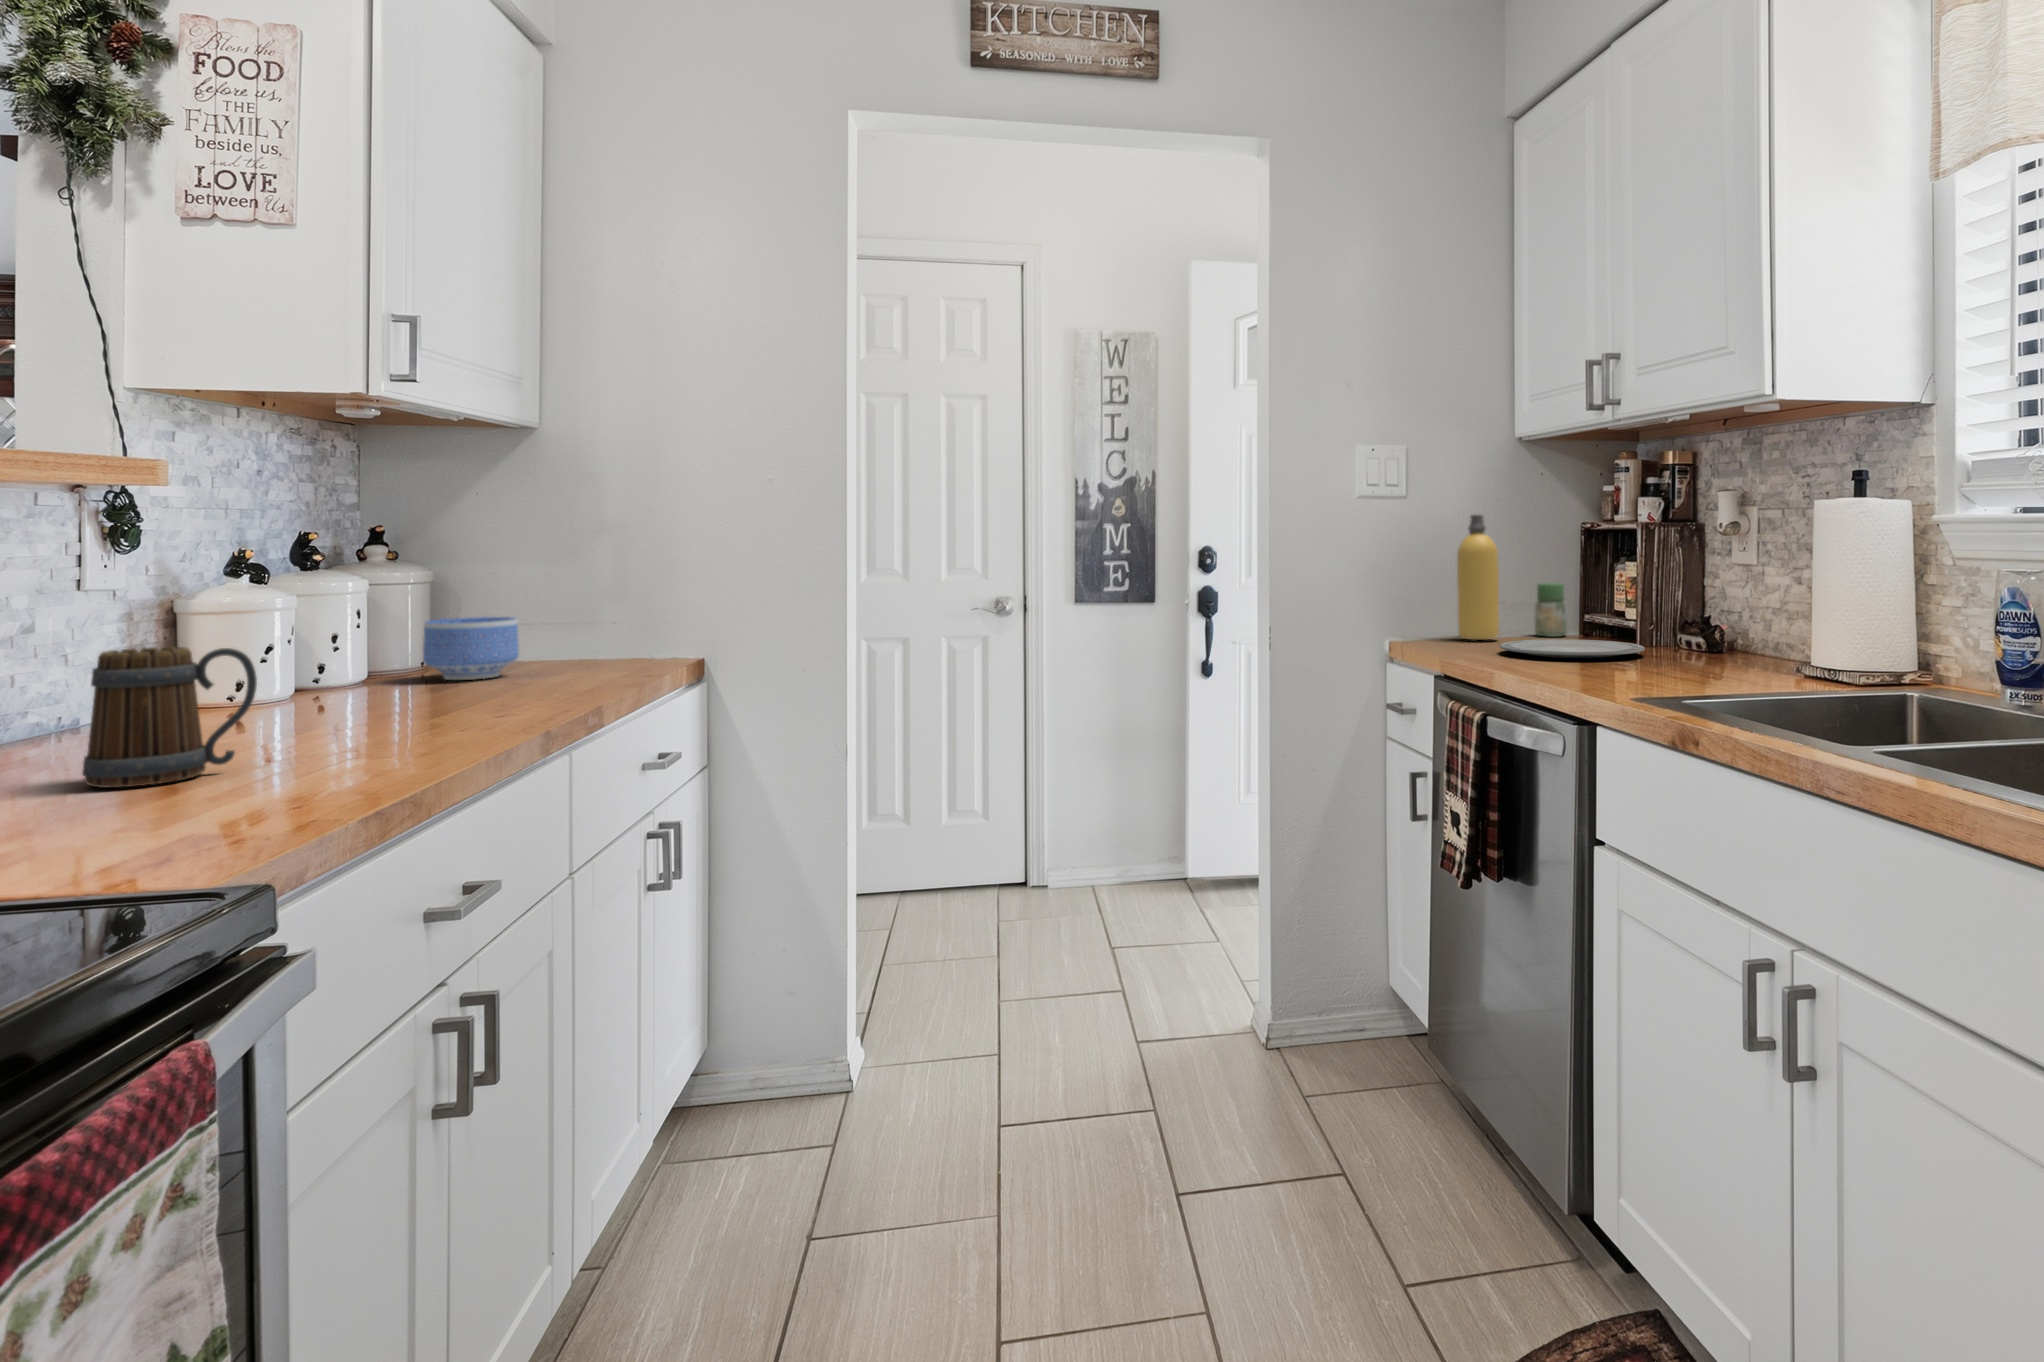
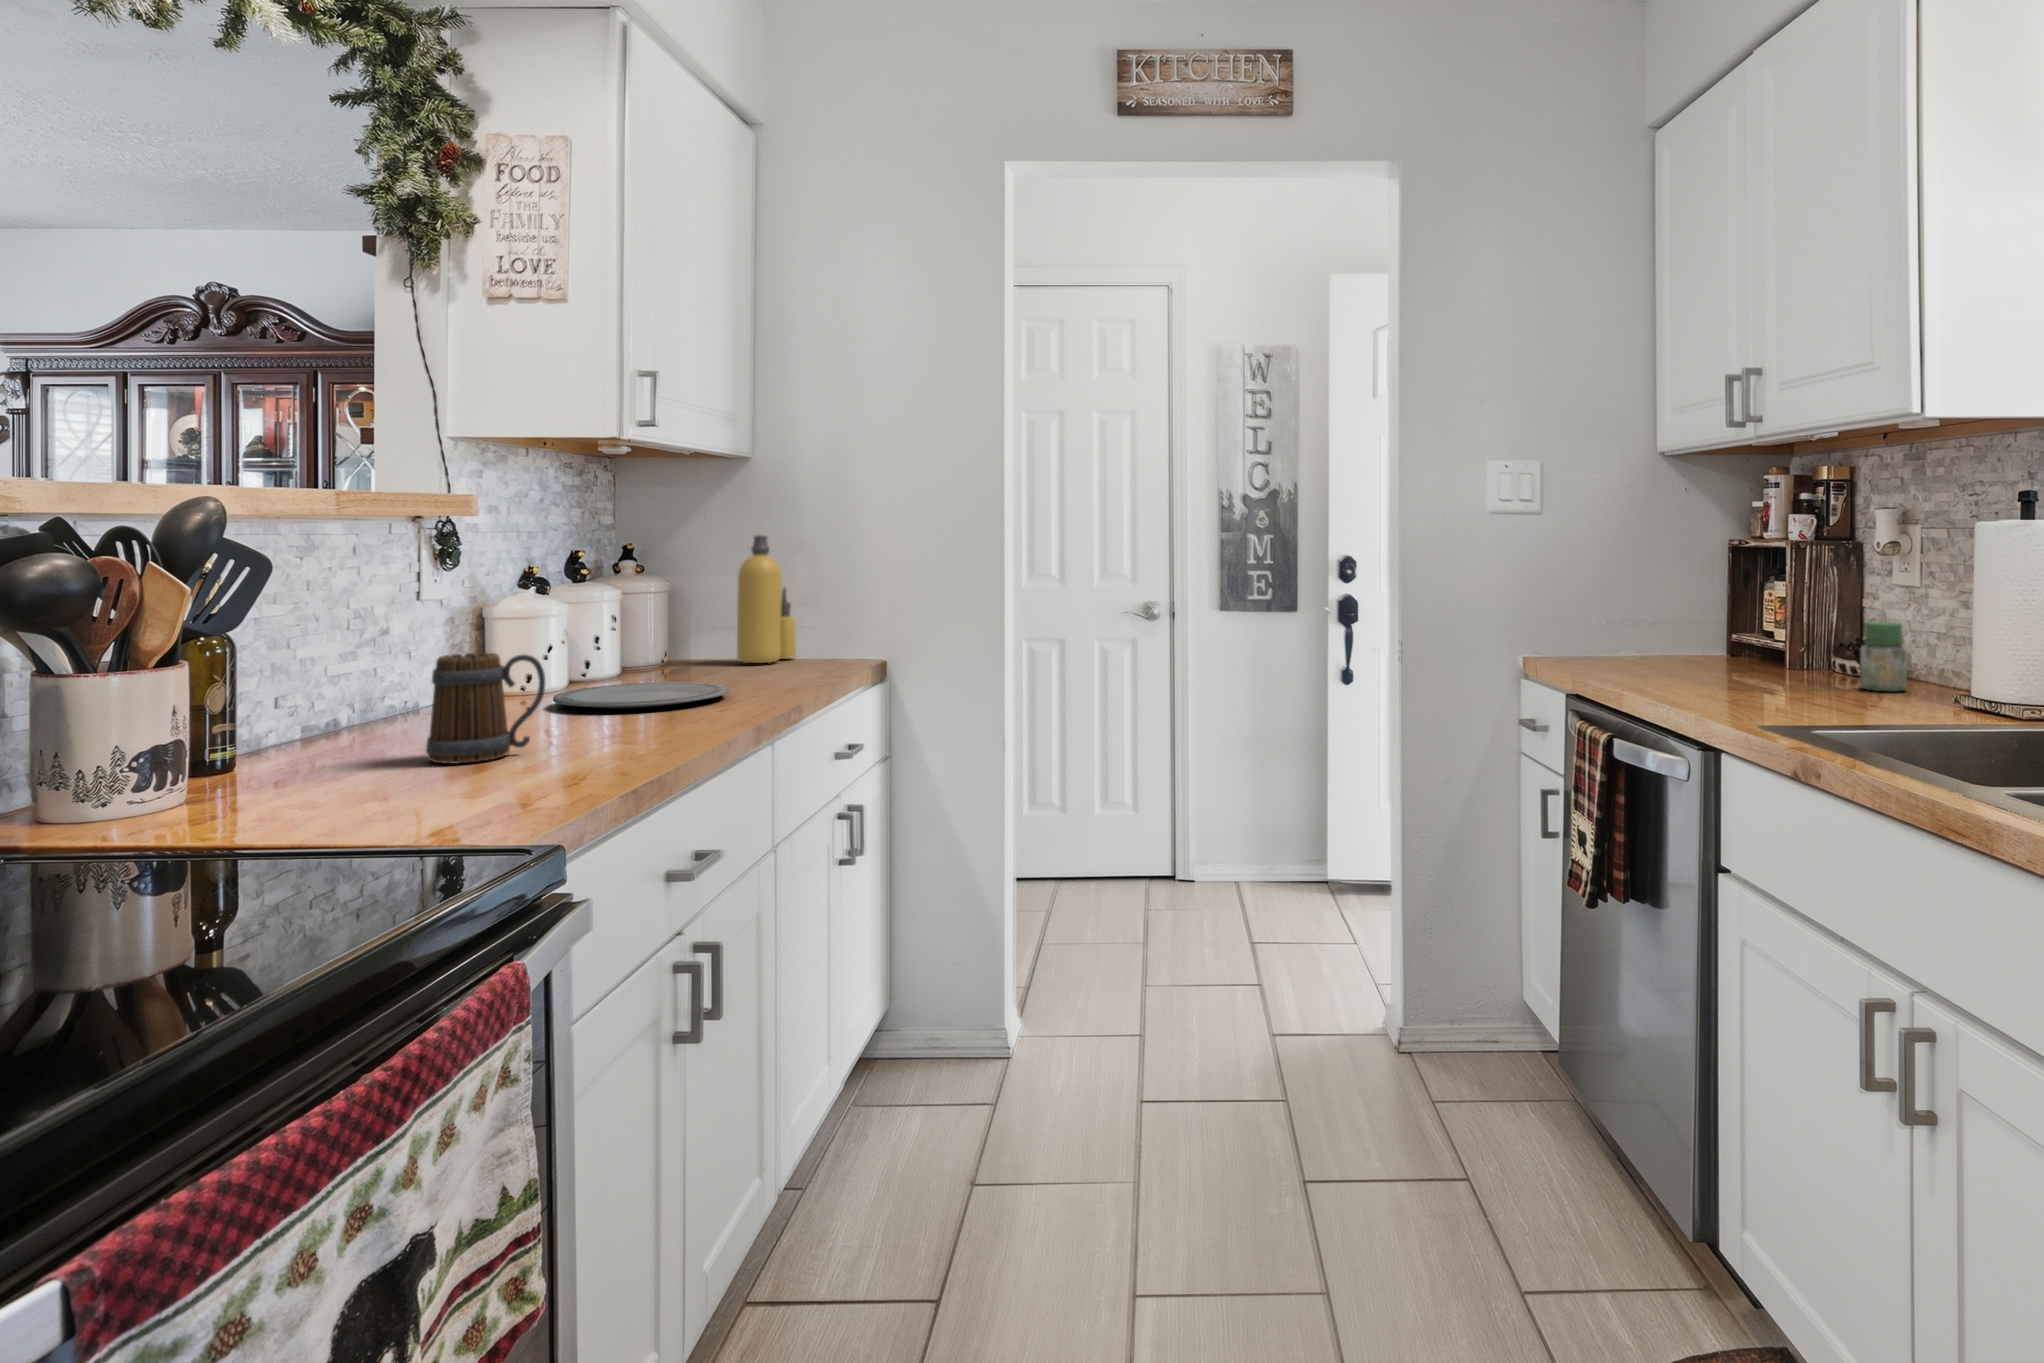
bottle: present [1457,515,1499,640] -> present [737,535,796,663]
jar: present [1535,583,1567,637] -> present [1861,622,1907,691]
bowl: present [423,617,519,680] -> none [664,623,738,677]
plate: present [1500,639,1645,658] -> present [553,682,729,709]

